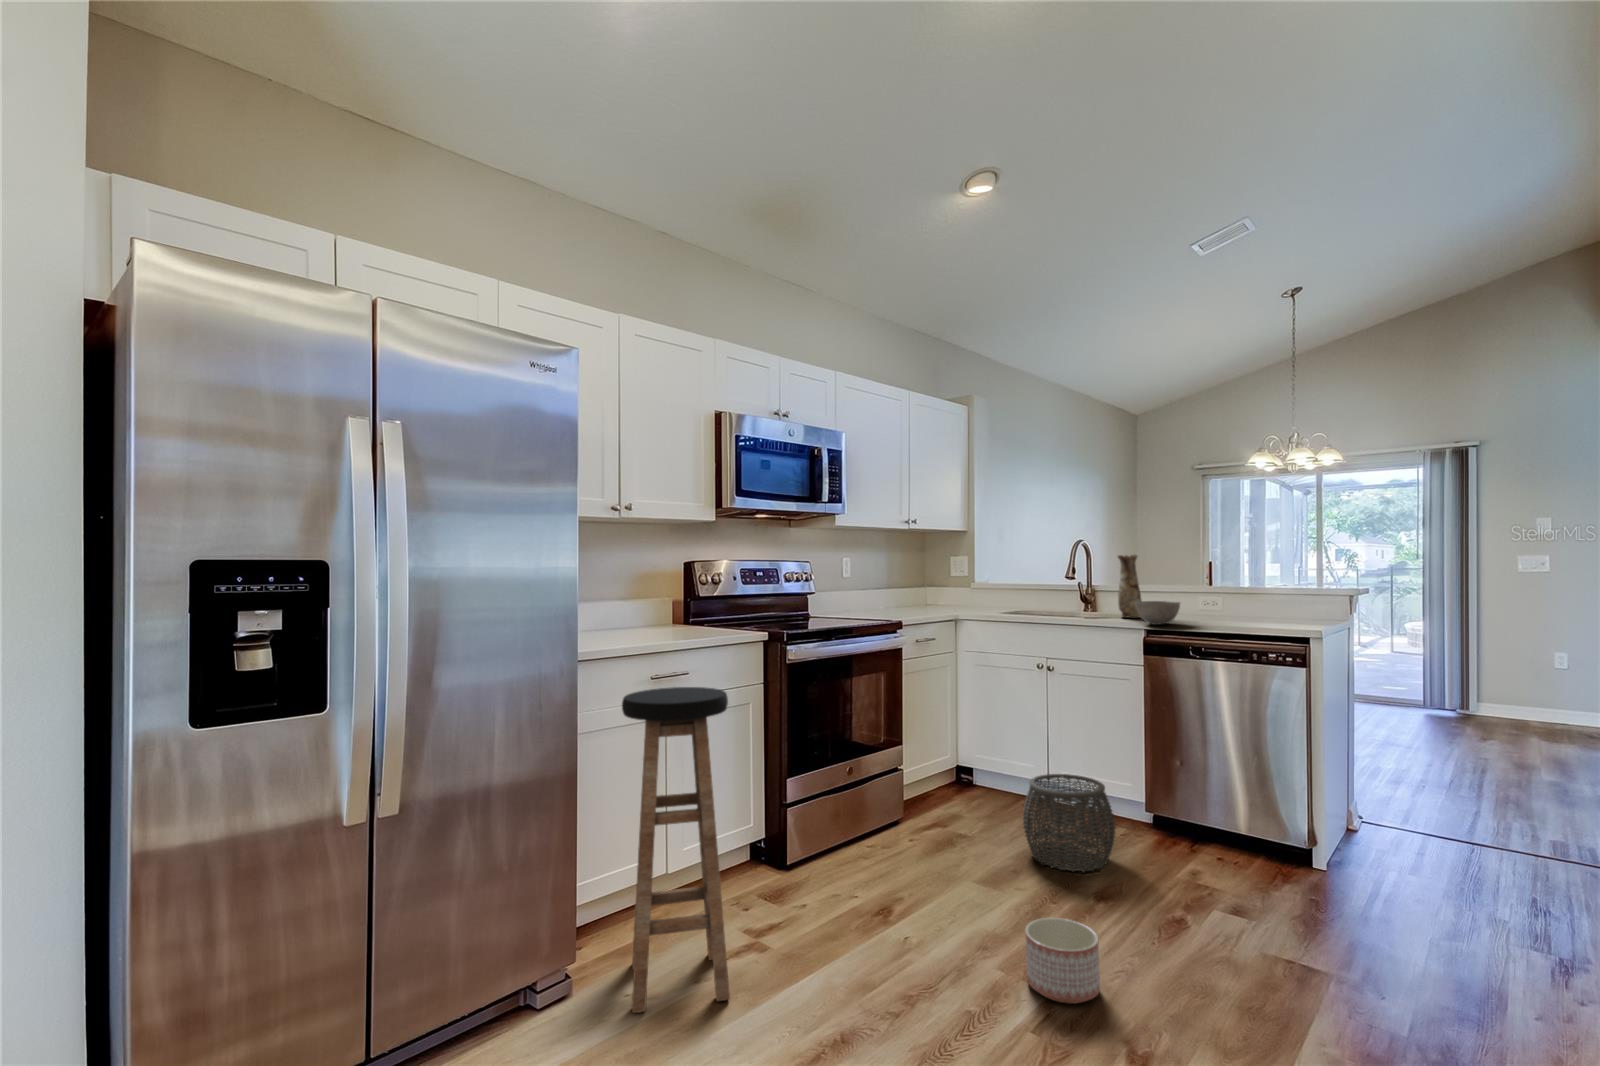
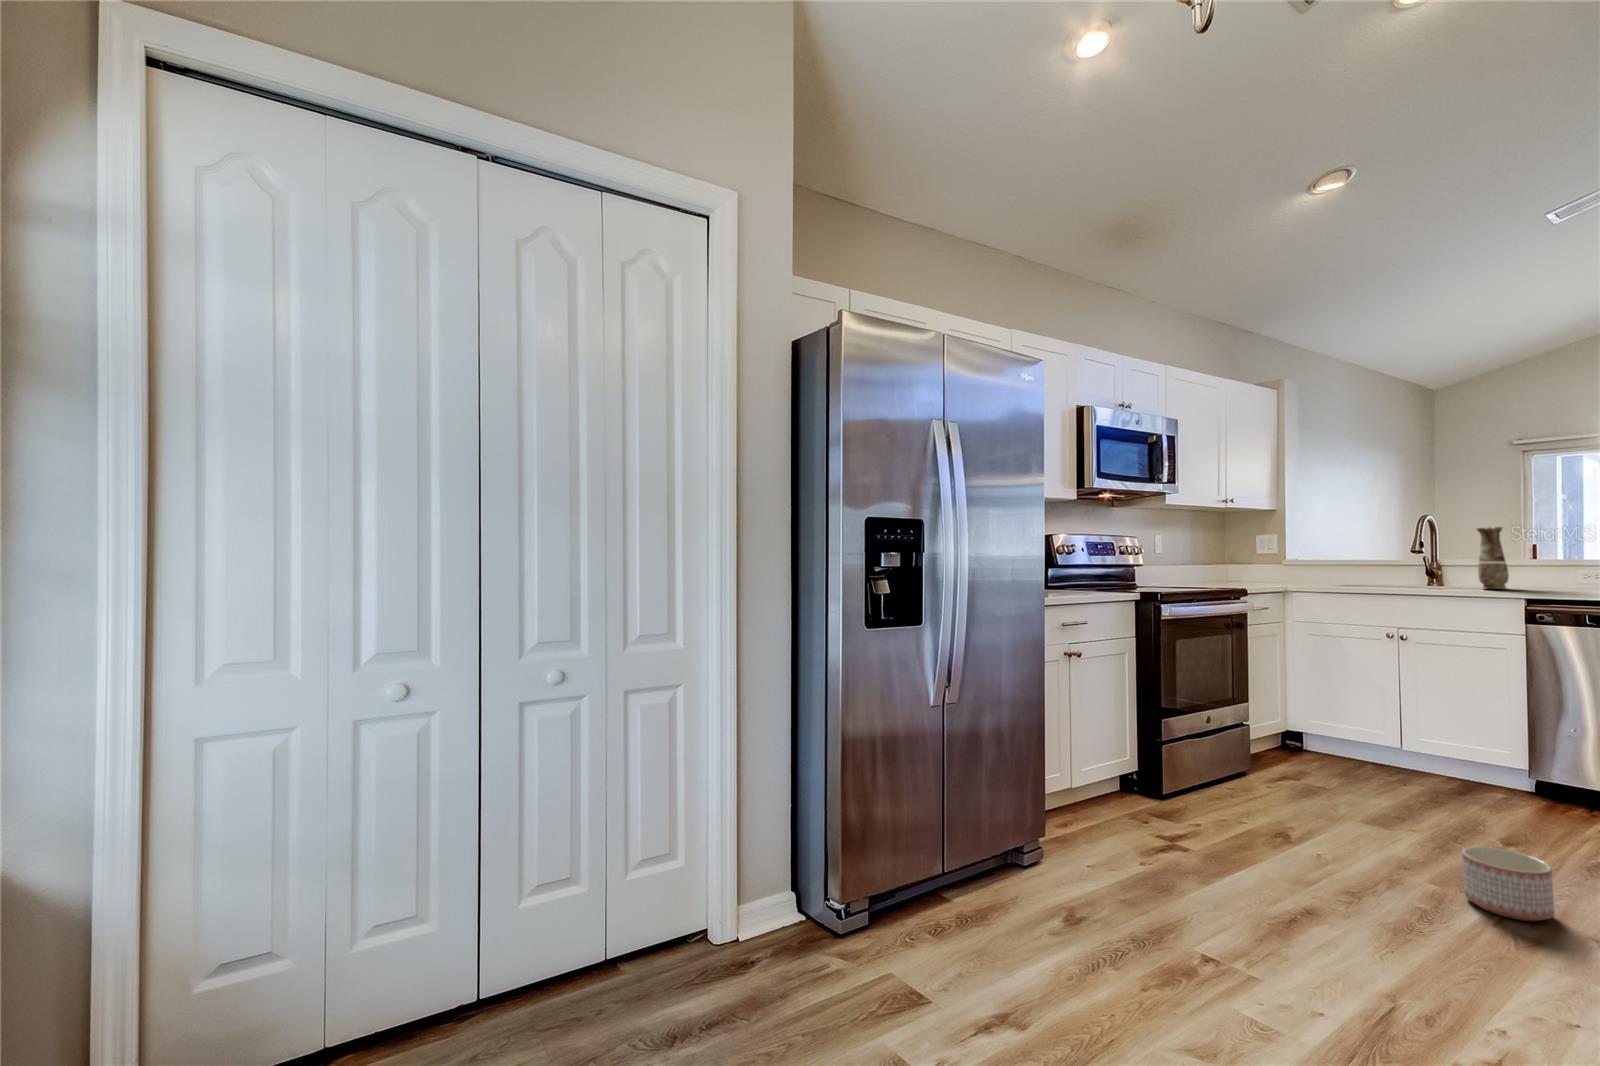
bowl: present [1135,601,1180,625] -> none [1508,572,1568,594]
bar stool: present [622,687,730,1013] -> none [1069,630,1179,881]
woven basket: present [1023,774,1116,872] -> none [1394,733,1510,825]

